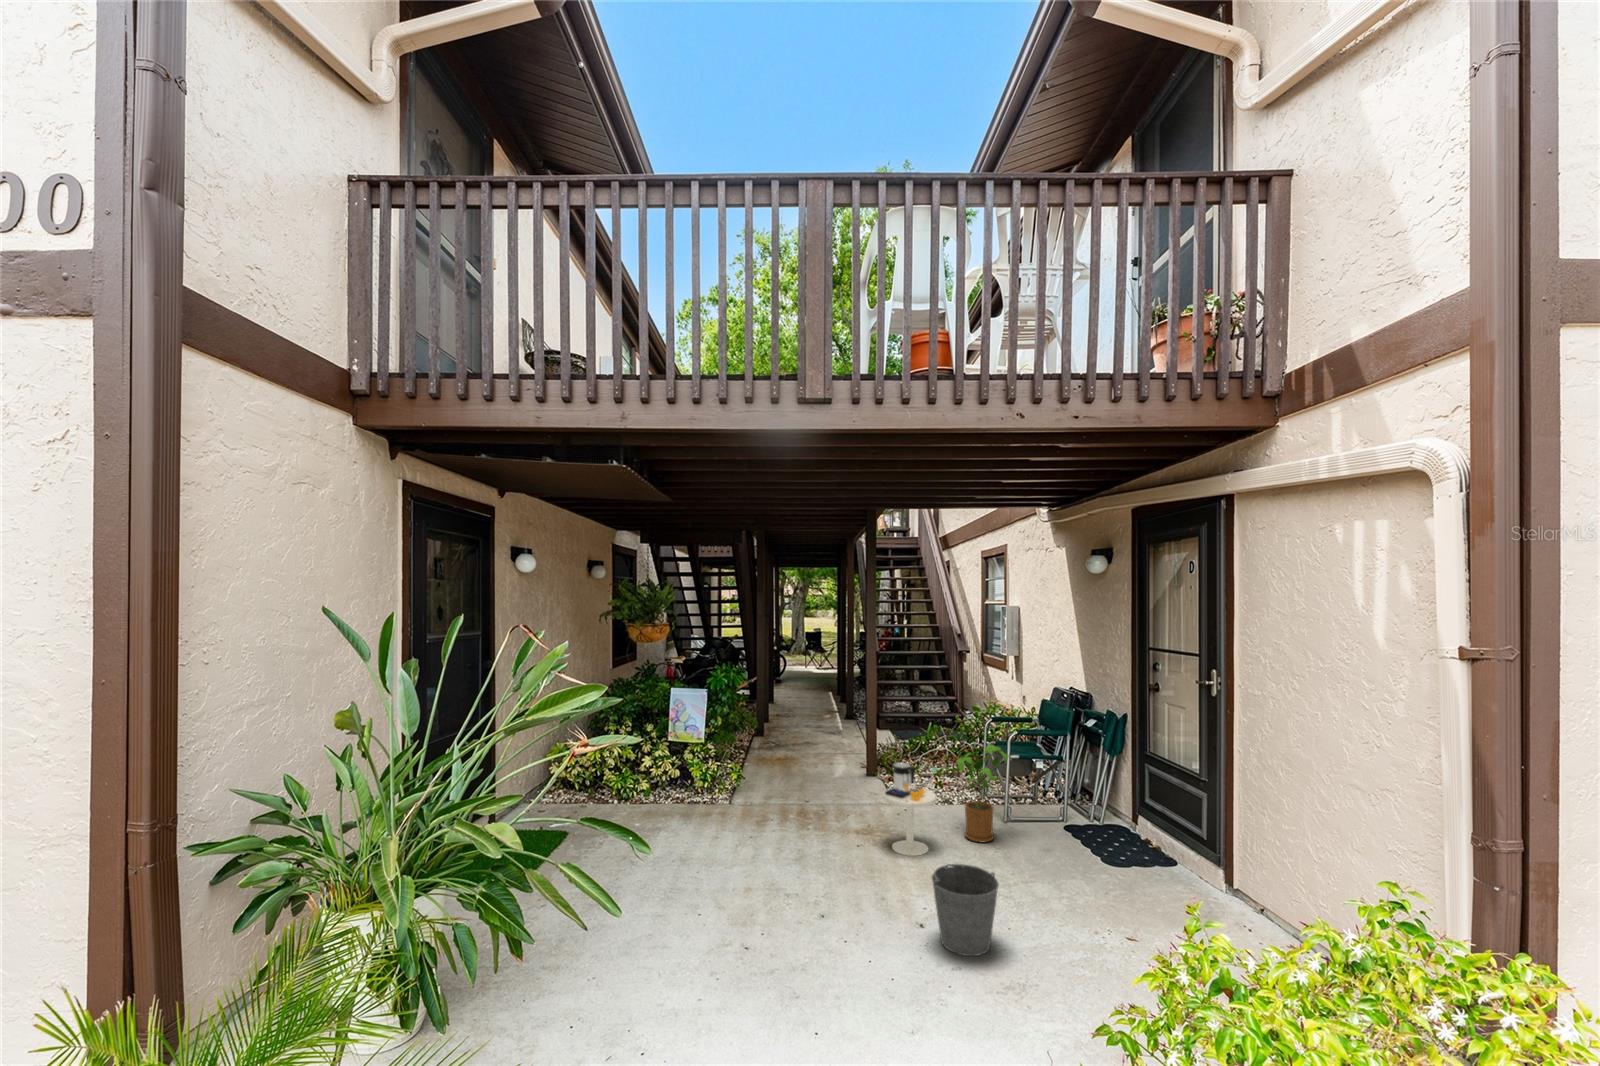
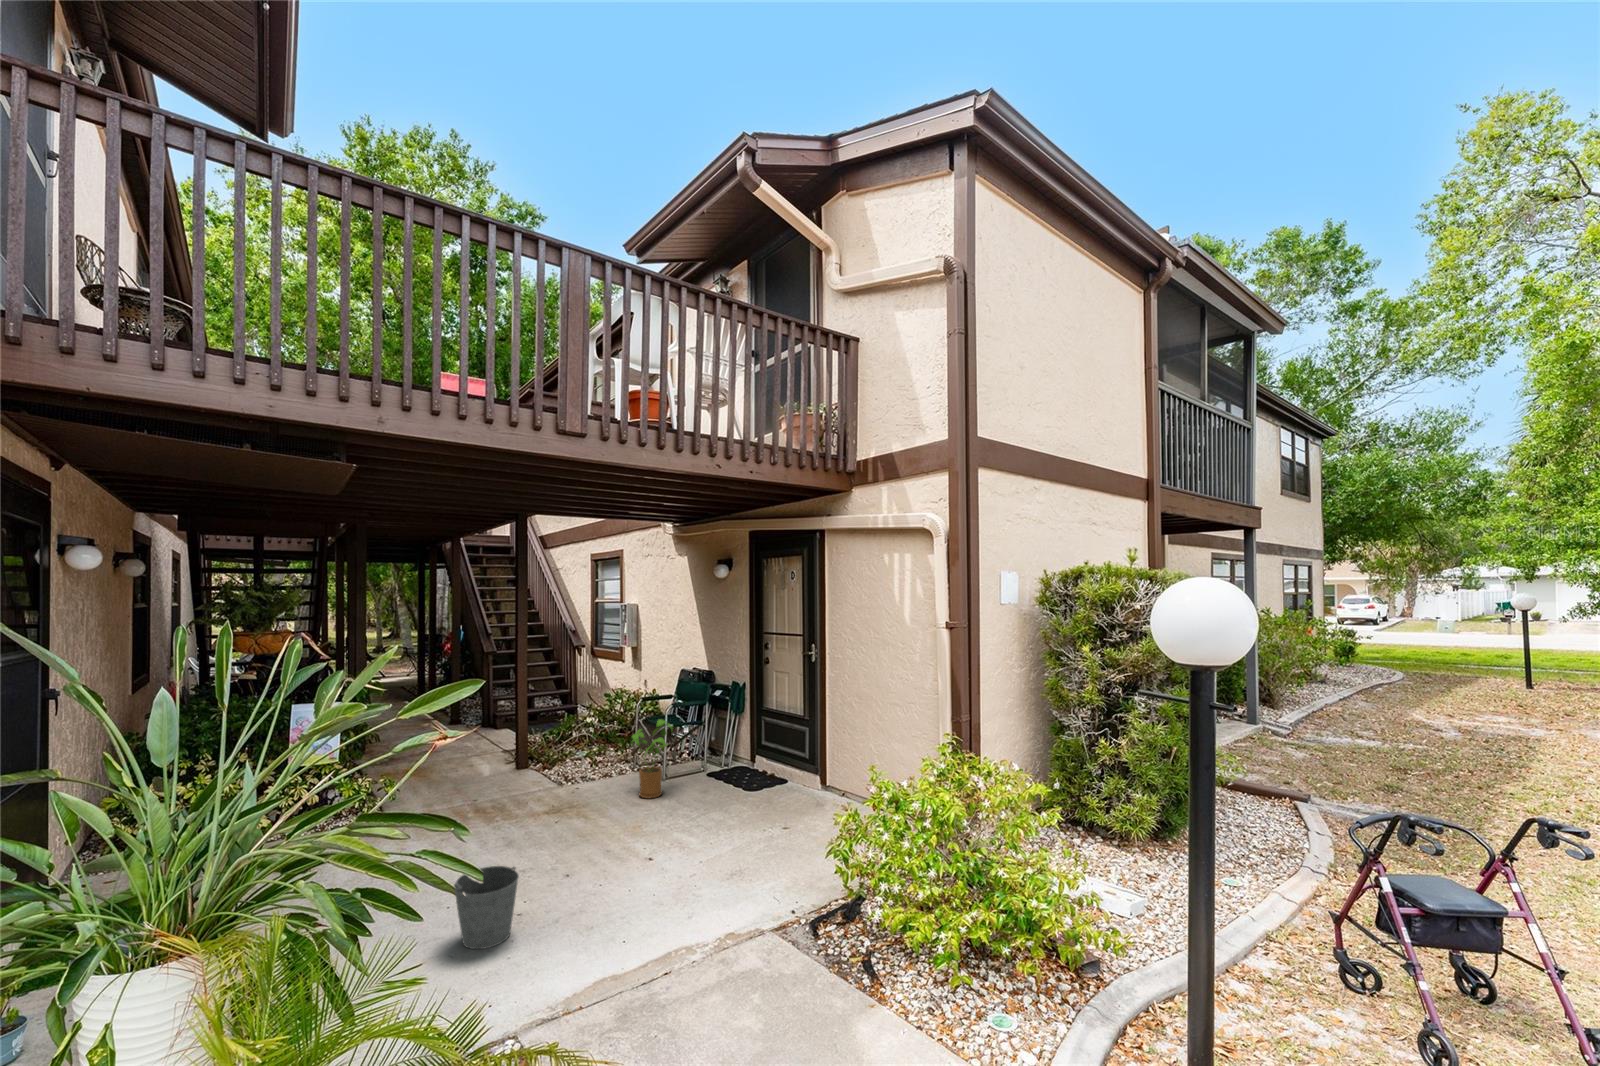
side table: present [884,763,936,856] -> none [579,745,624,820]
bucket: present [932,864,999,956] -> present [454,866,519,949]

